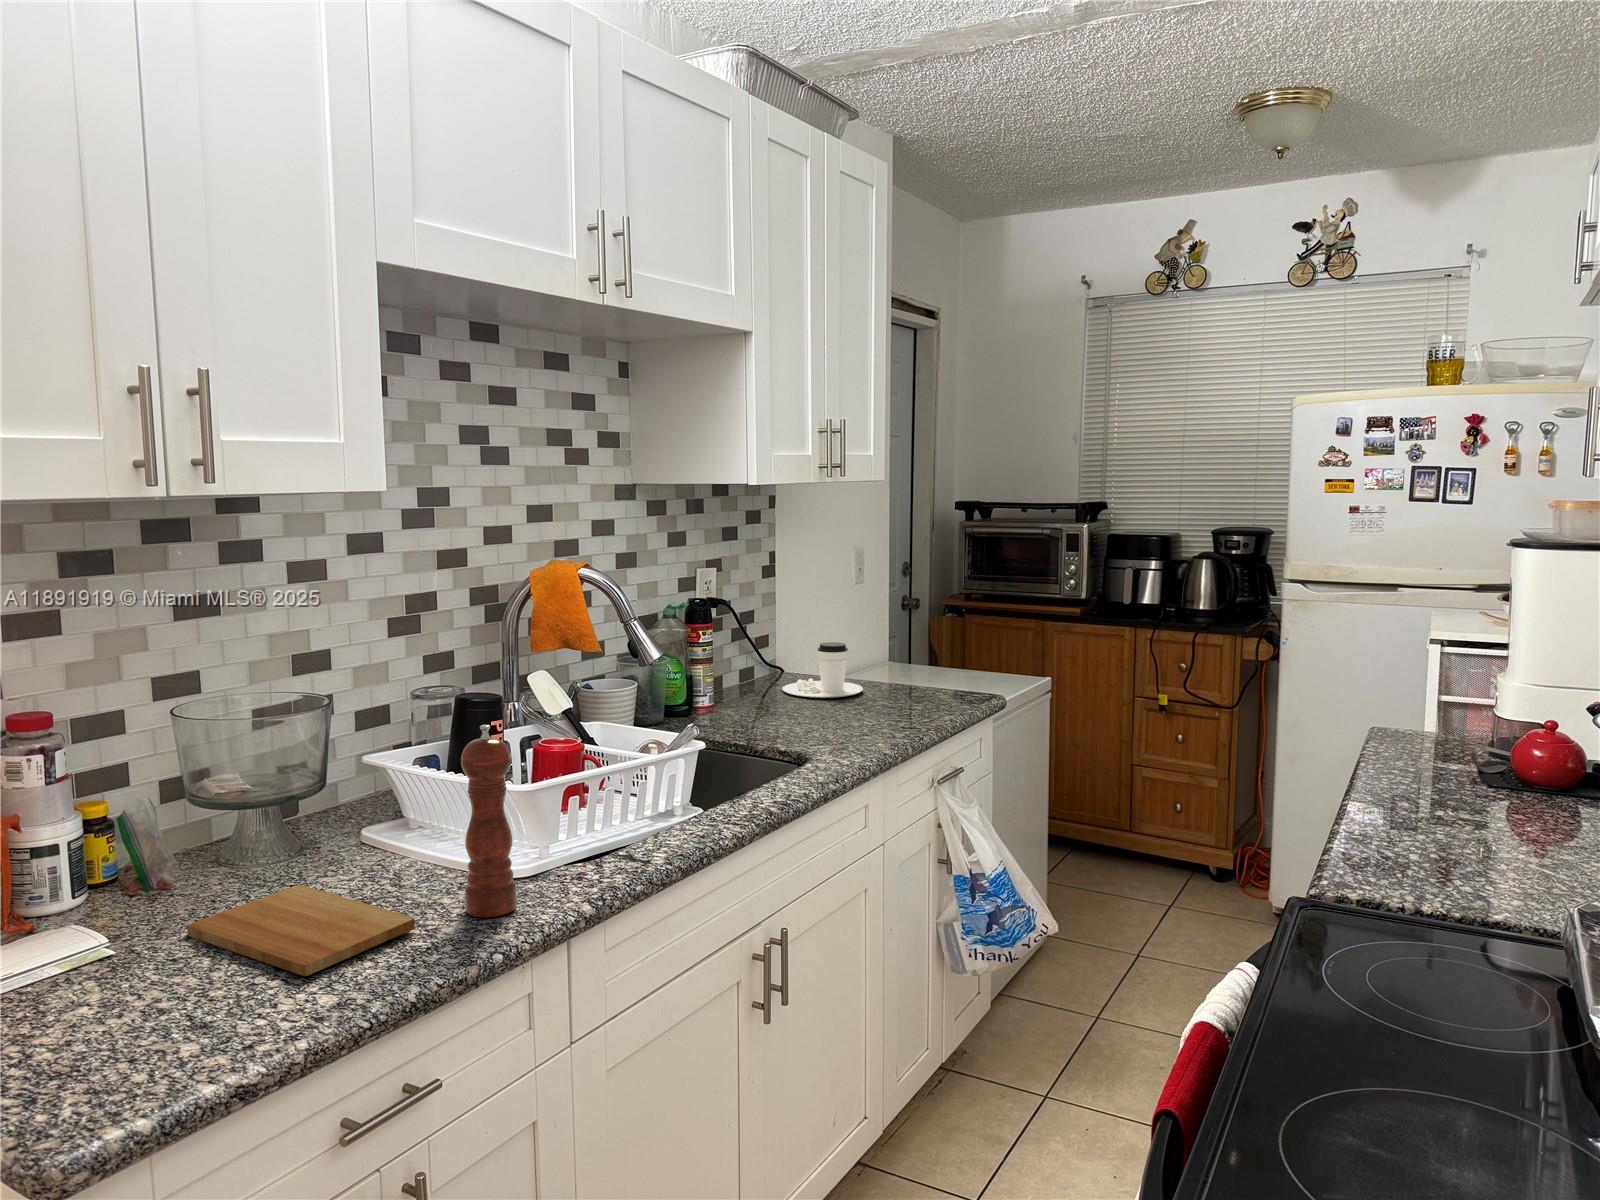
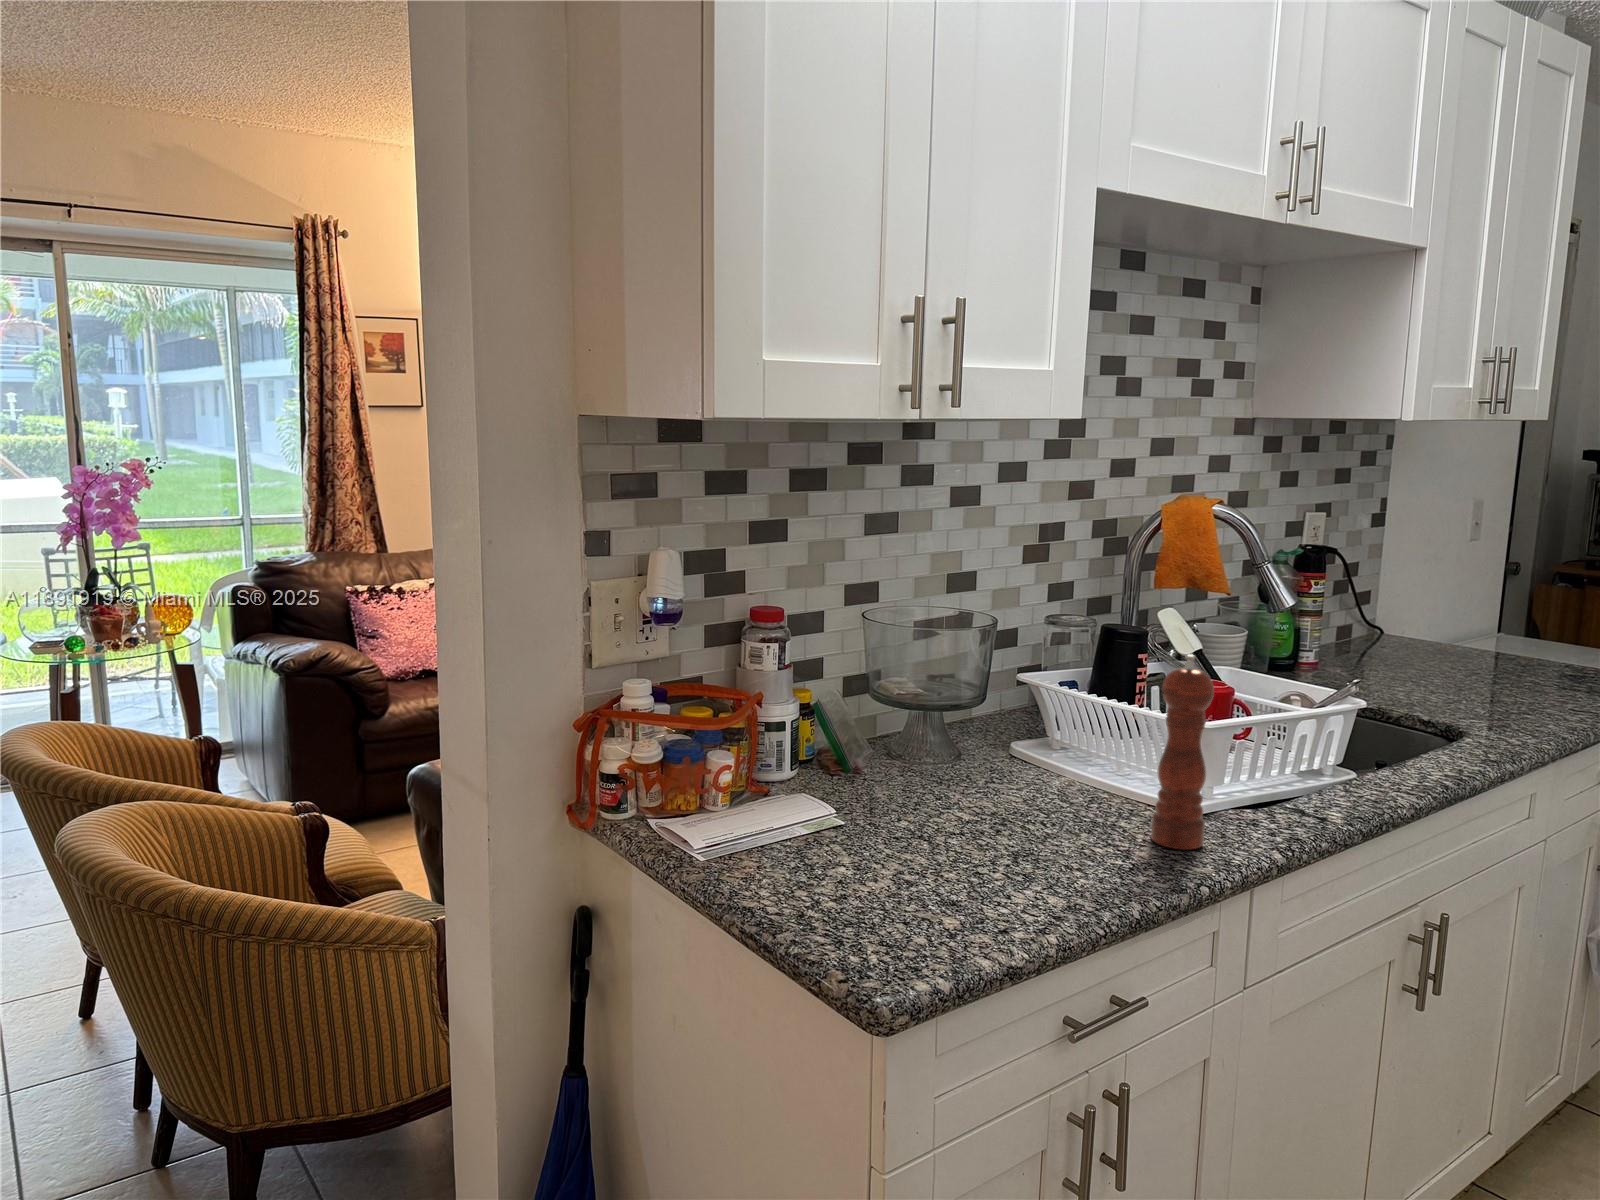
coffee cup: present [782,642,863,698] -> none [1393,605,1497,668]
cutting board: present [187,885,415,976] -> none [898,790,1110,876]

